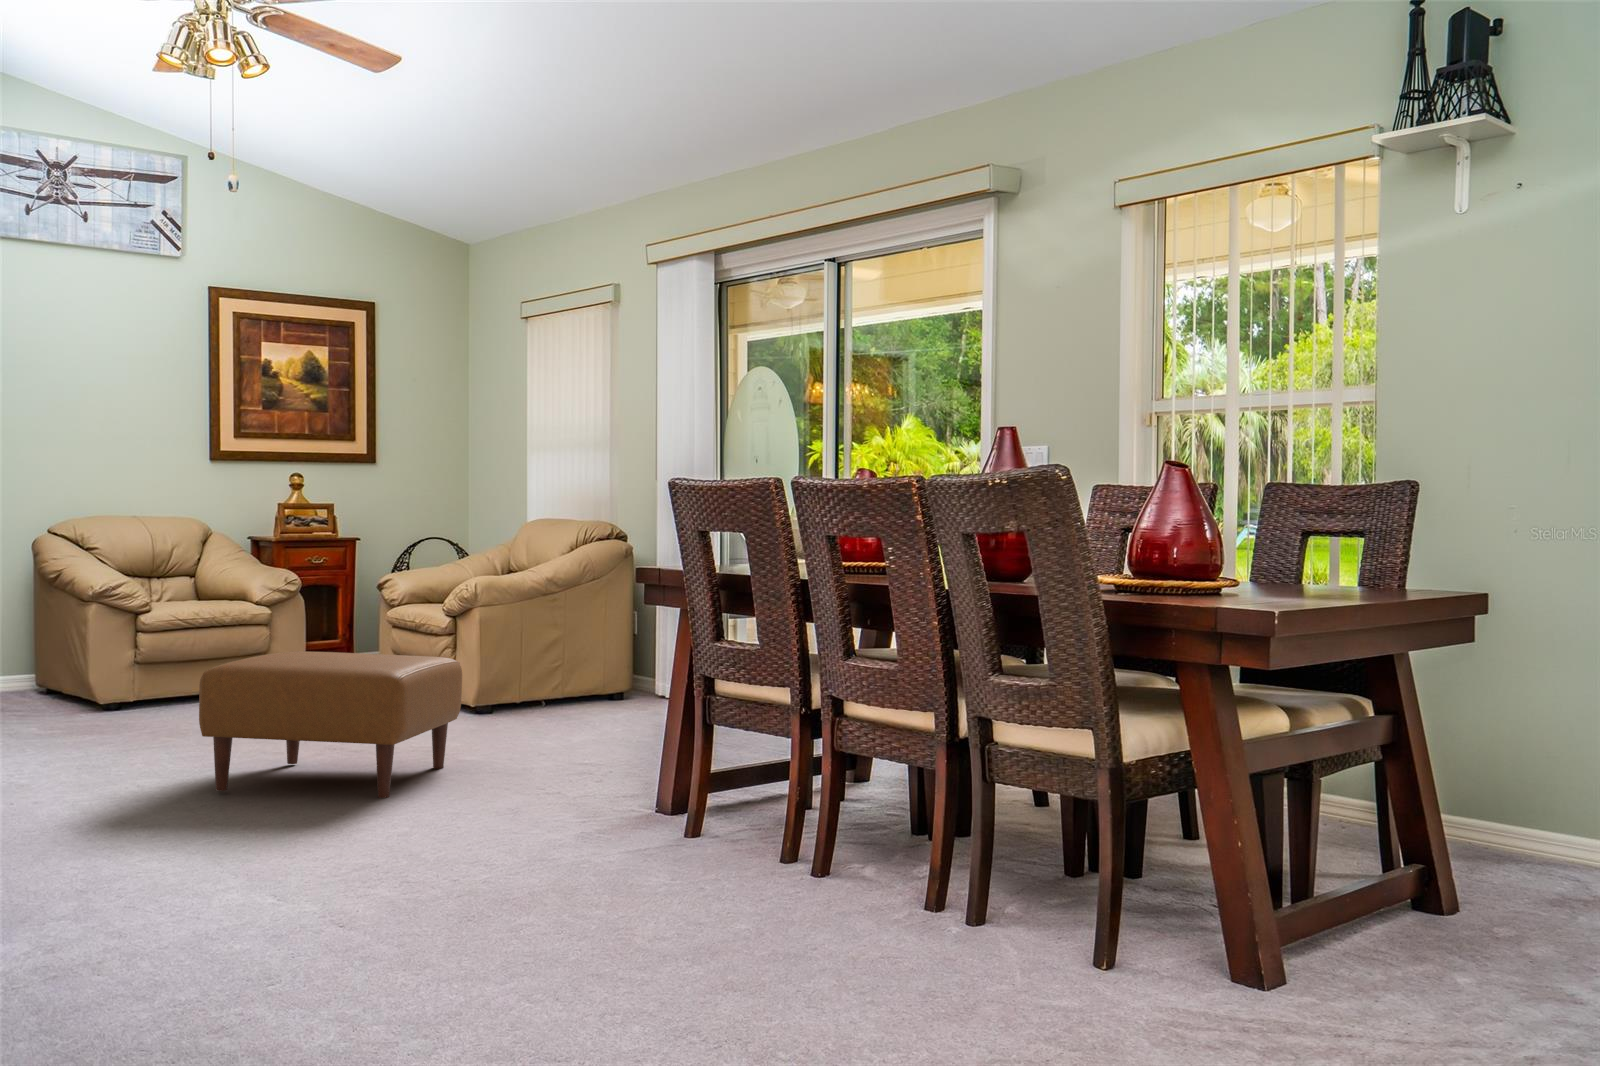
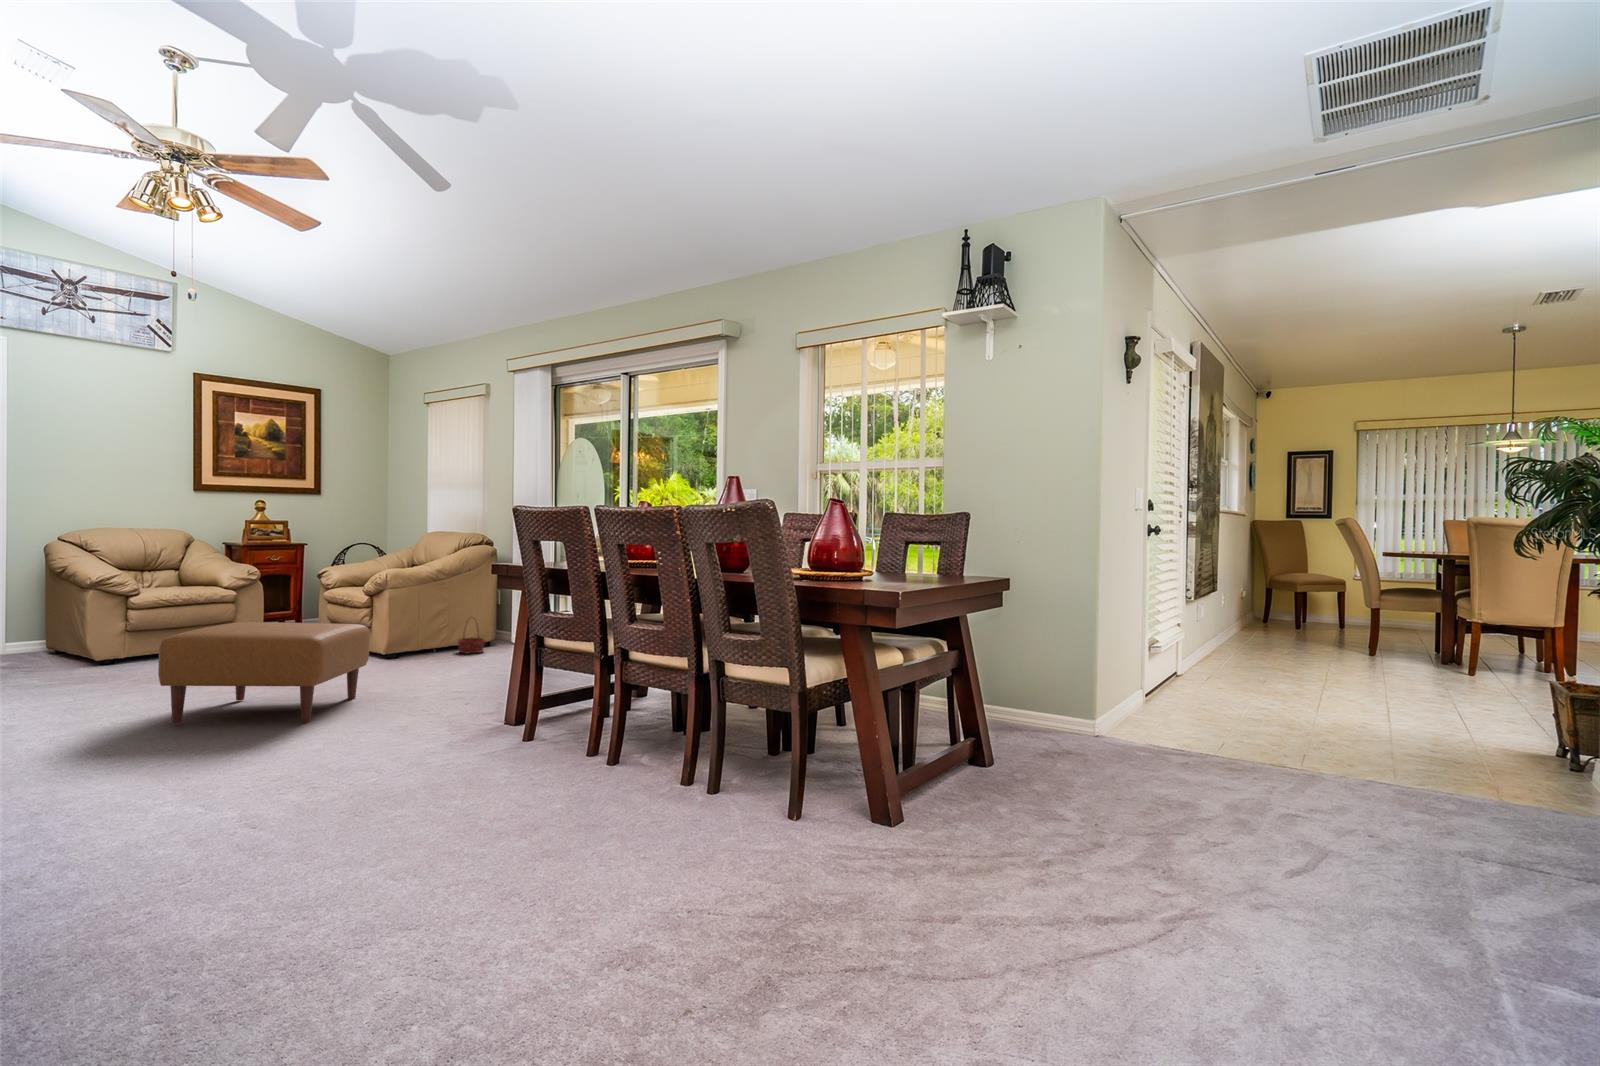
basket: none [577,652,619,710] -> present [458,618,485,653]

